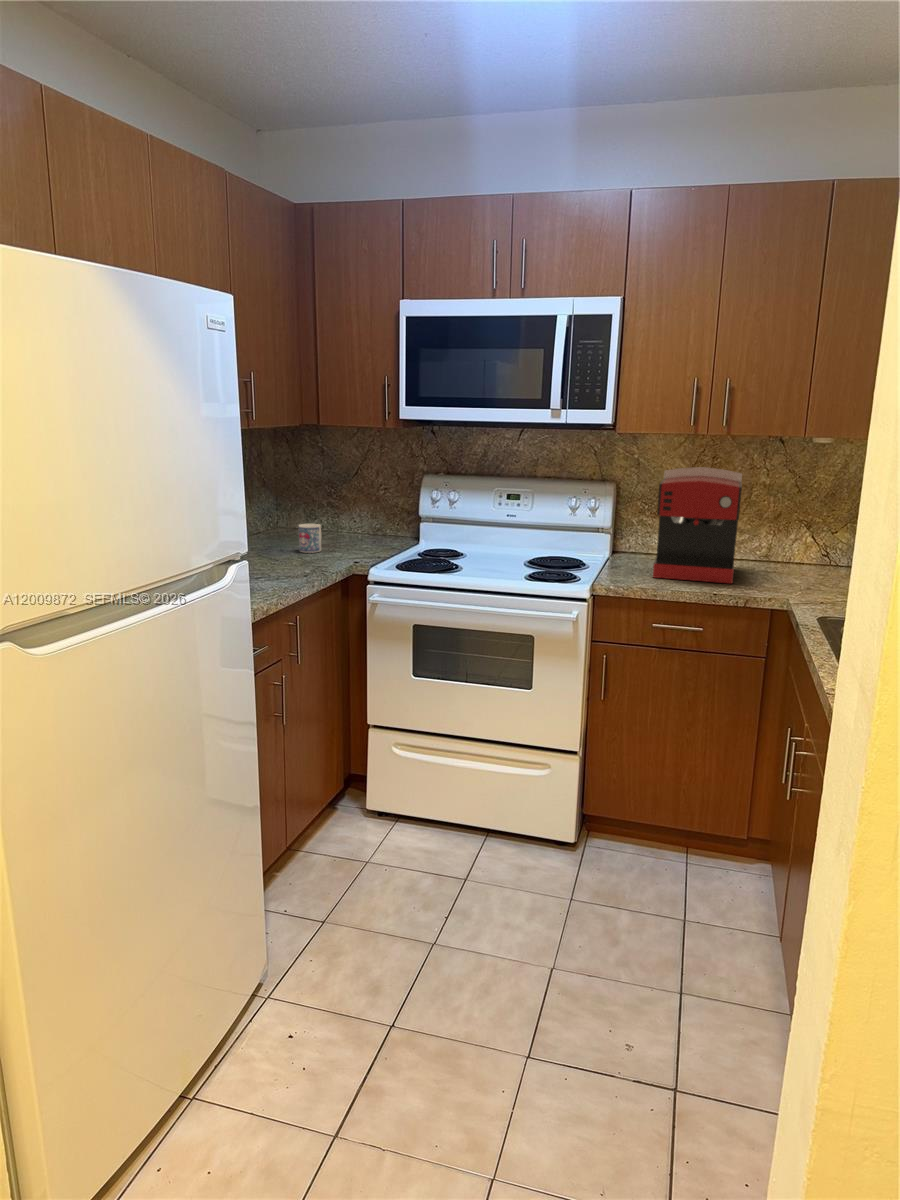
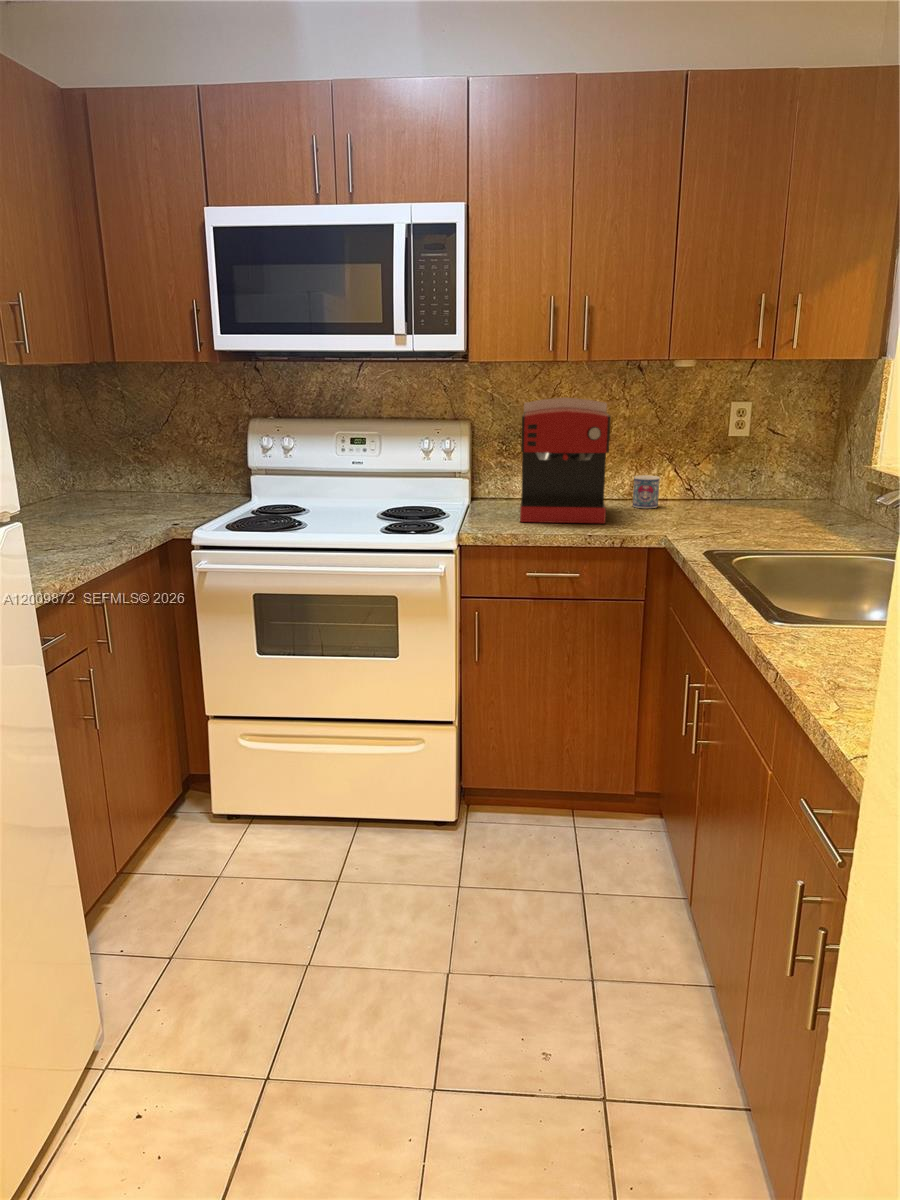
mug: present [299,524,321,553] -> present [633,475,660,508]

